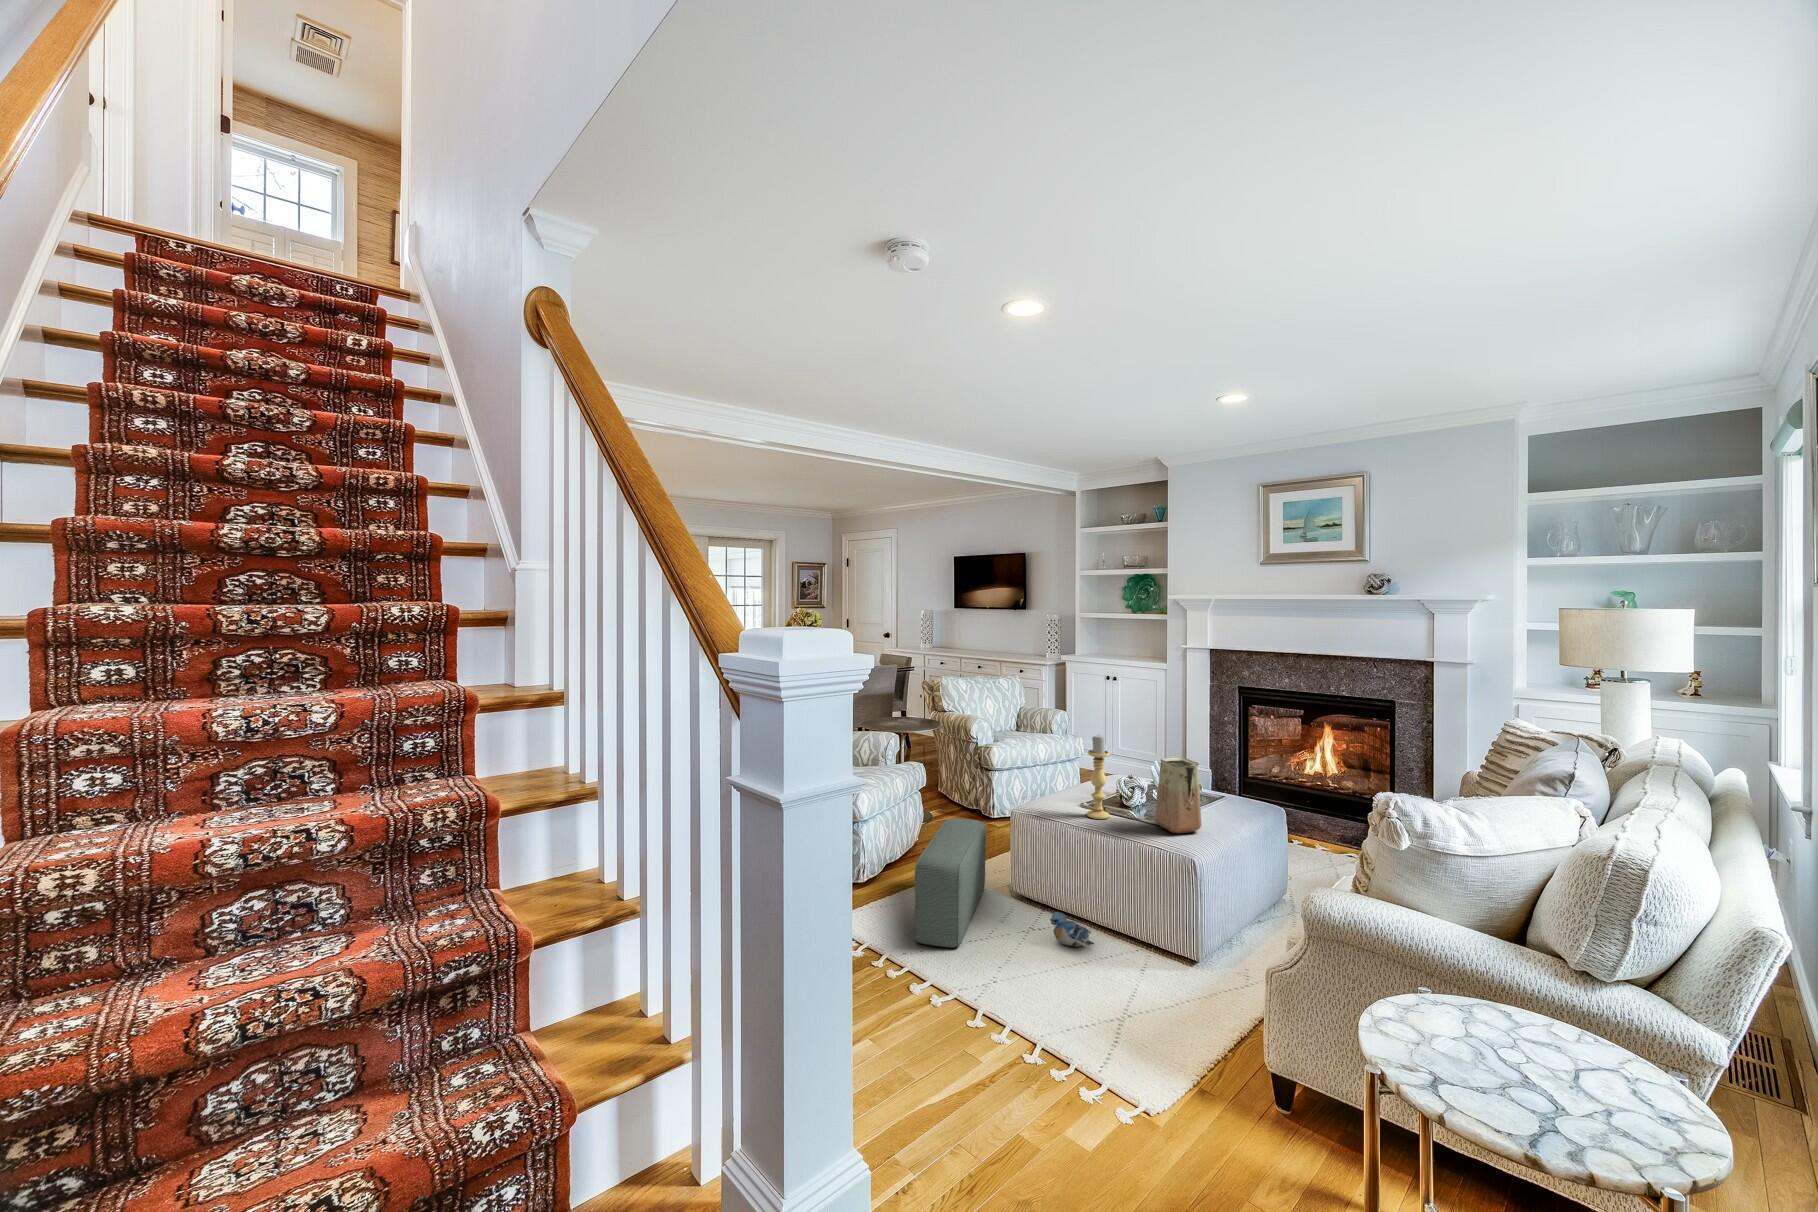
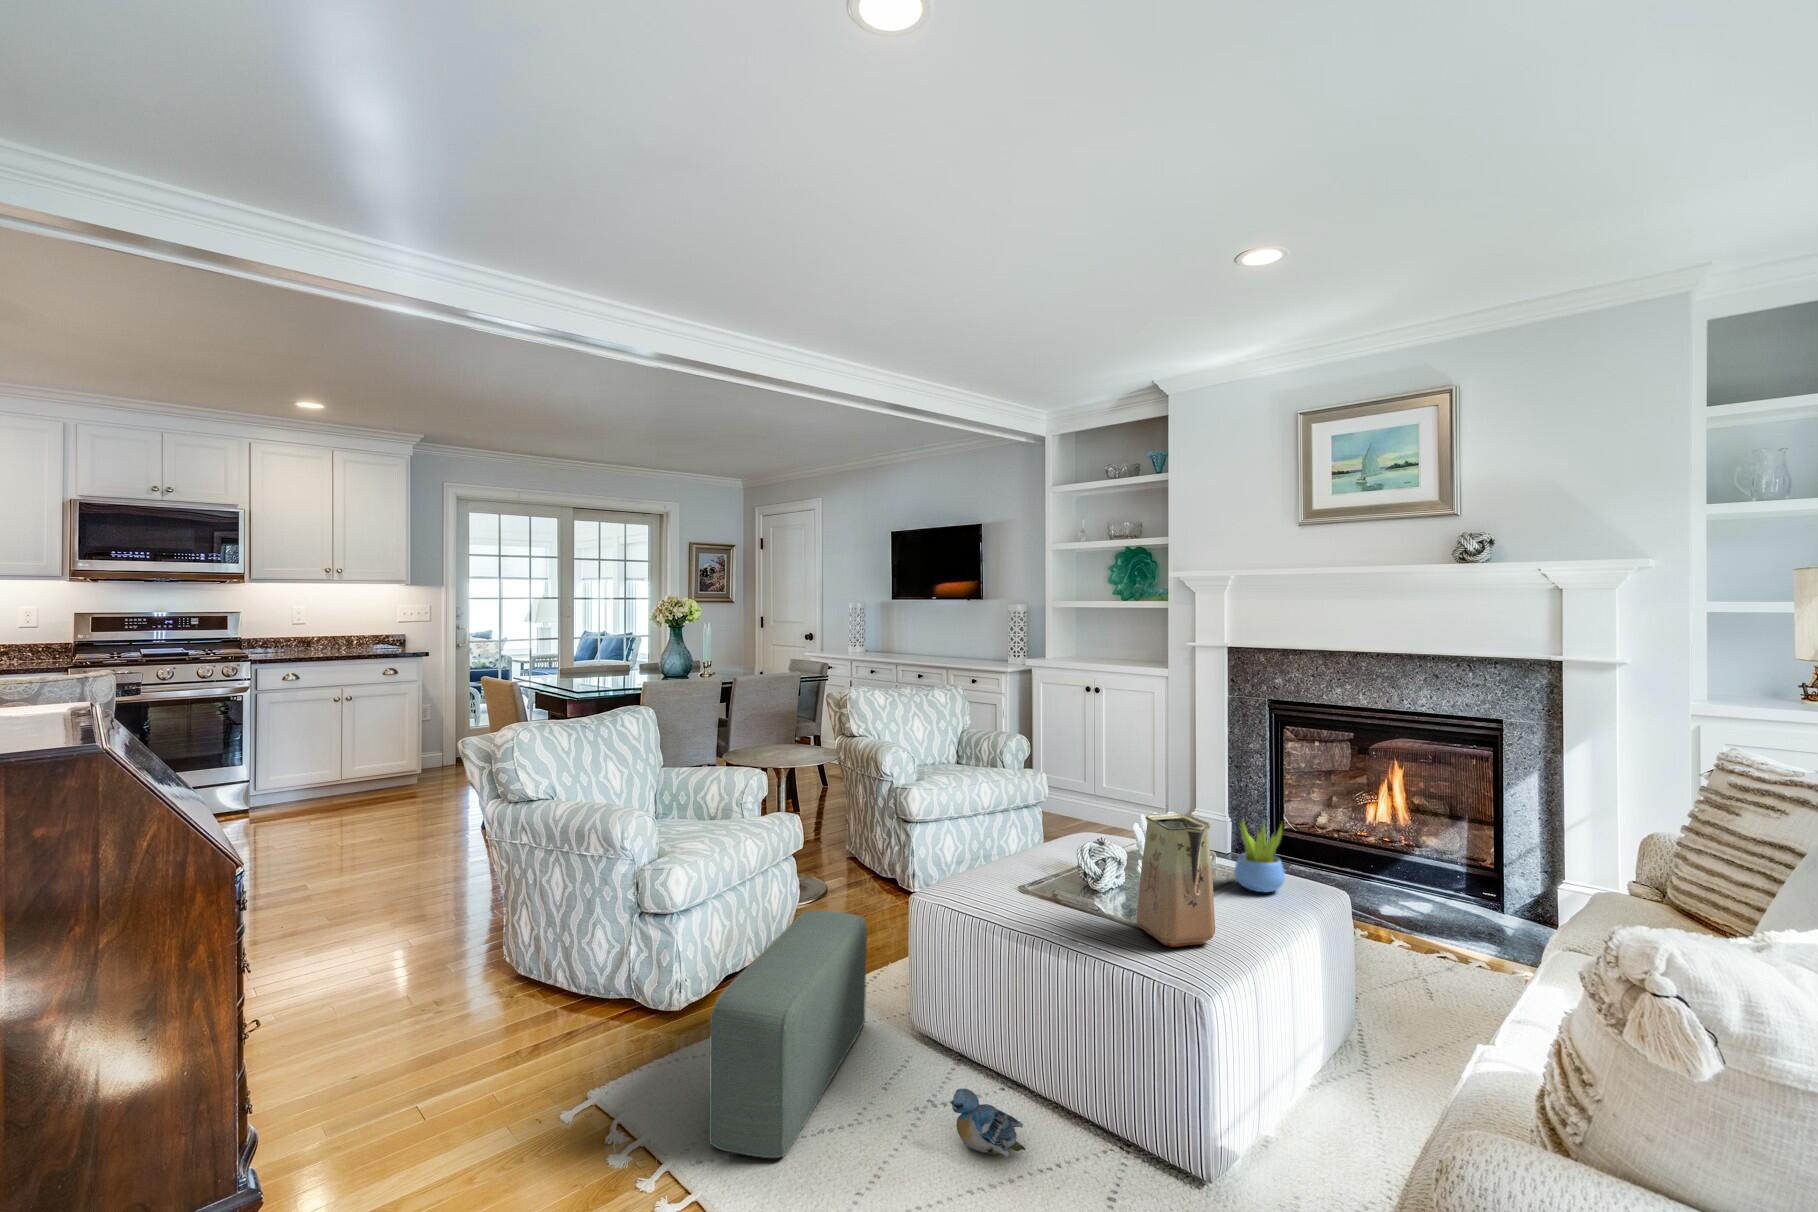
candle holder: present [1087,735,1110,819] -> none [1024,773,1062,917]
succulent plant: none [1213,762,1244,807] -> present [1234,820,1285,892]

